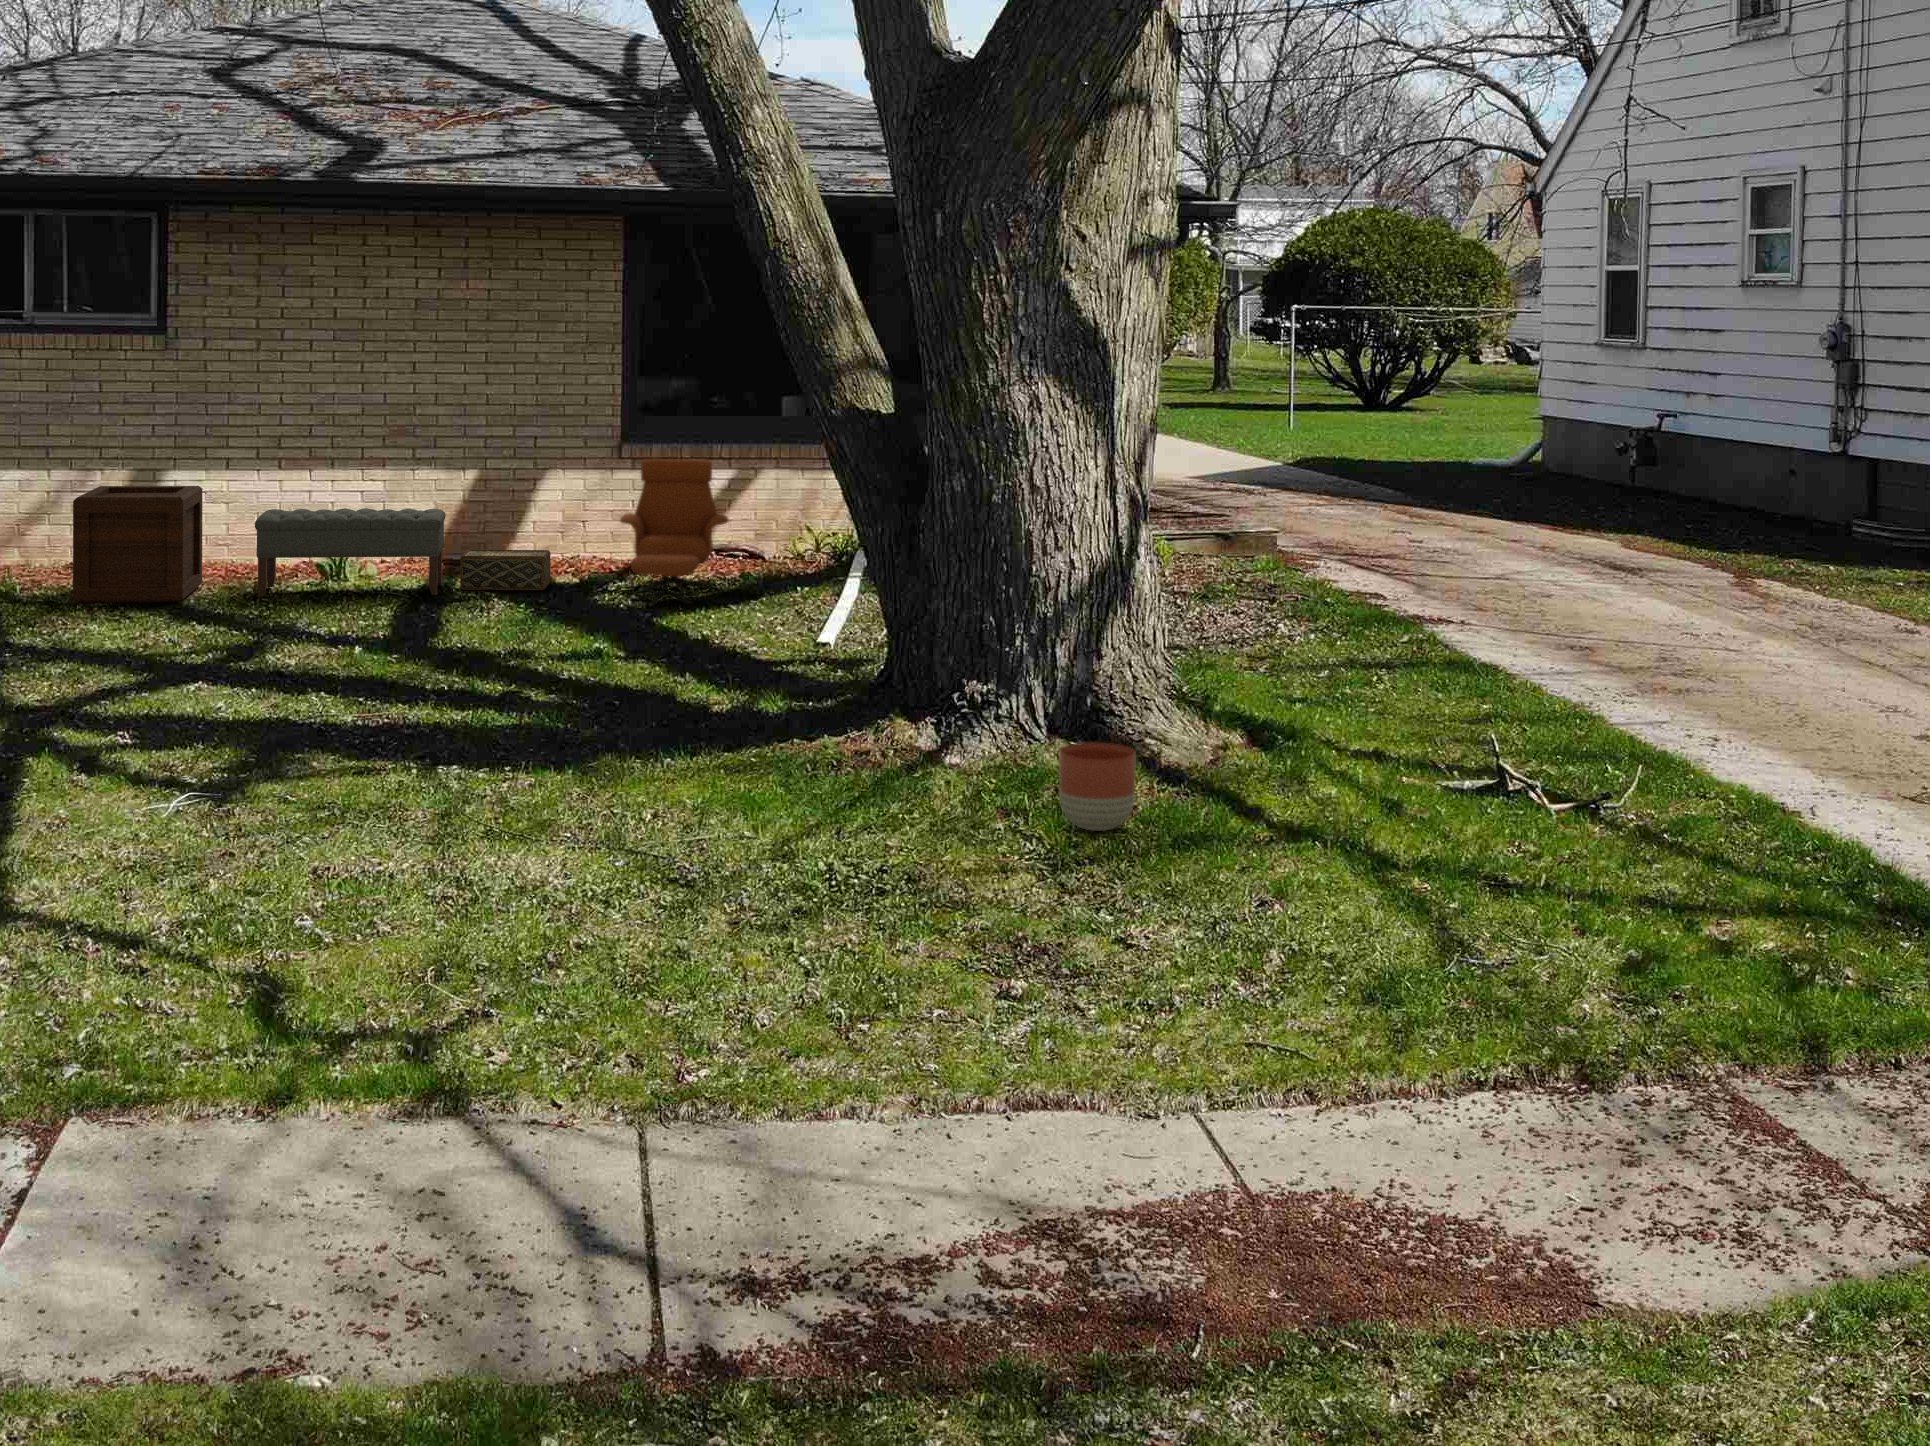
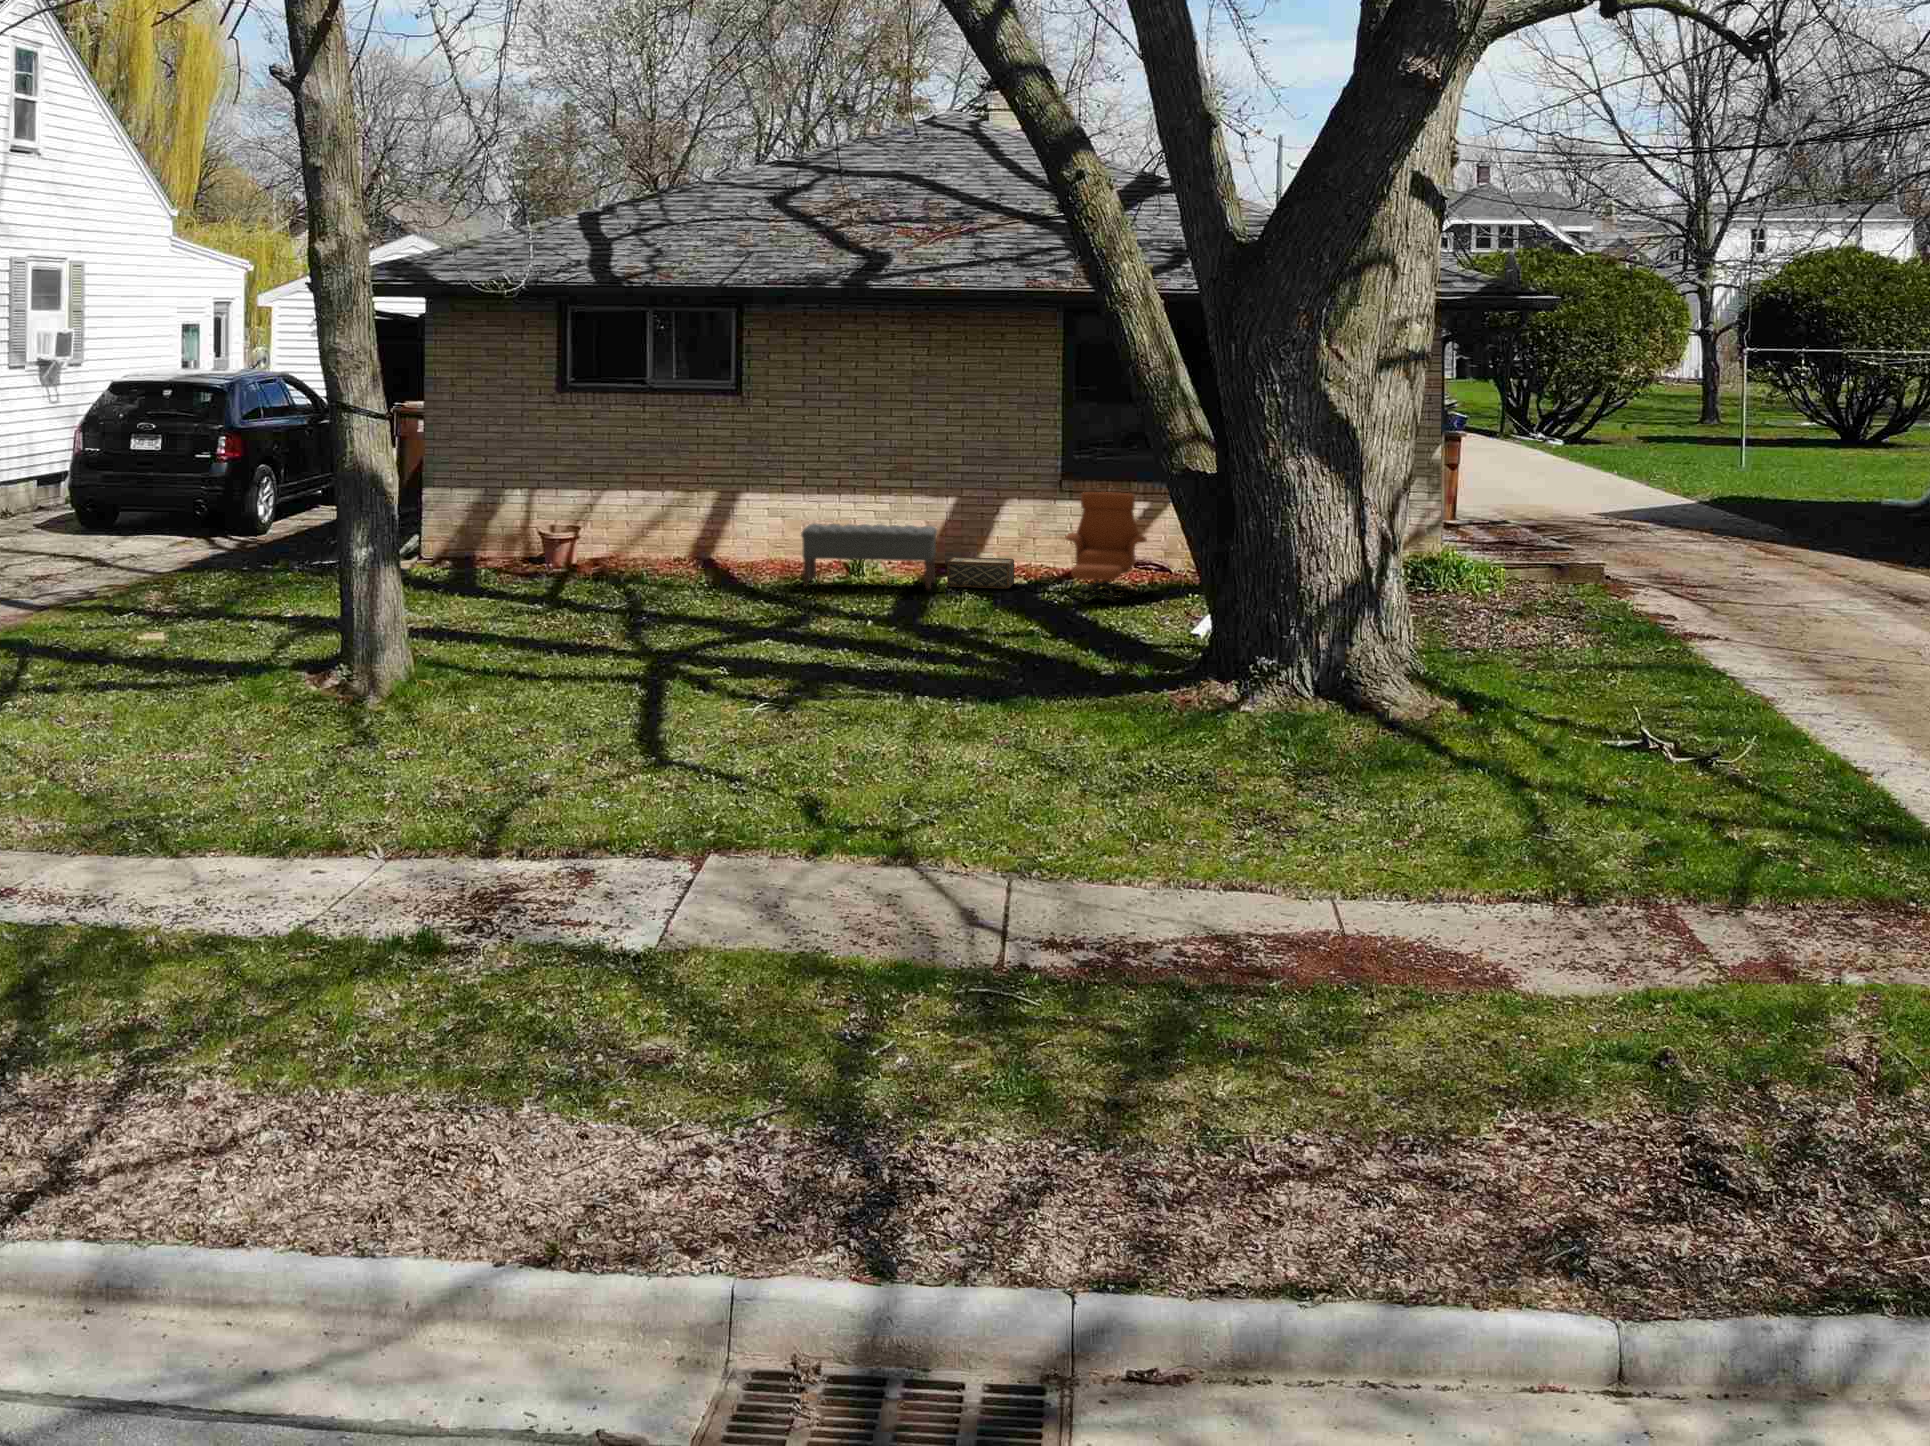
wooden crate: present [73,486,203,603] -> none [677,504,765,589]
planter: present [1059,742,1136,831] -> none [1321,700,1373,759]

